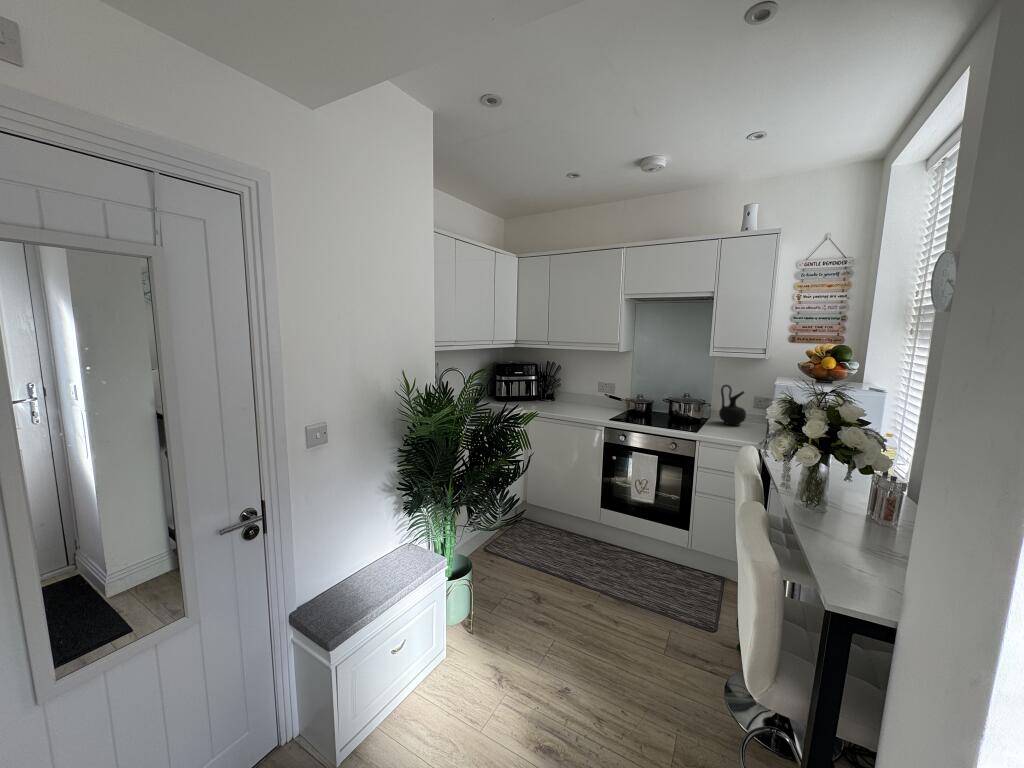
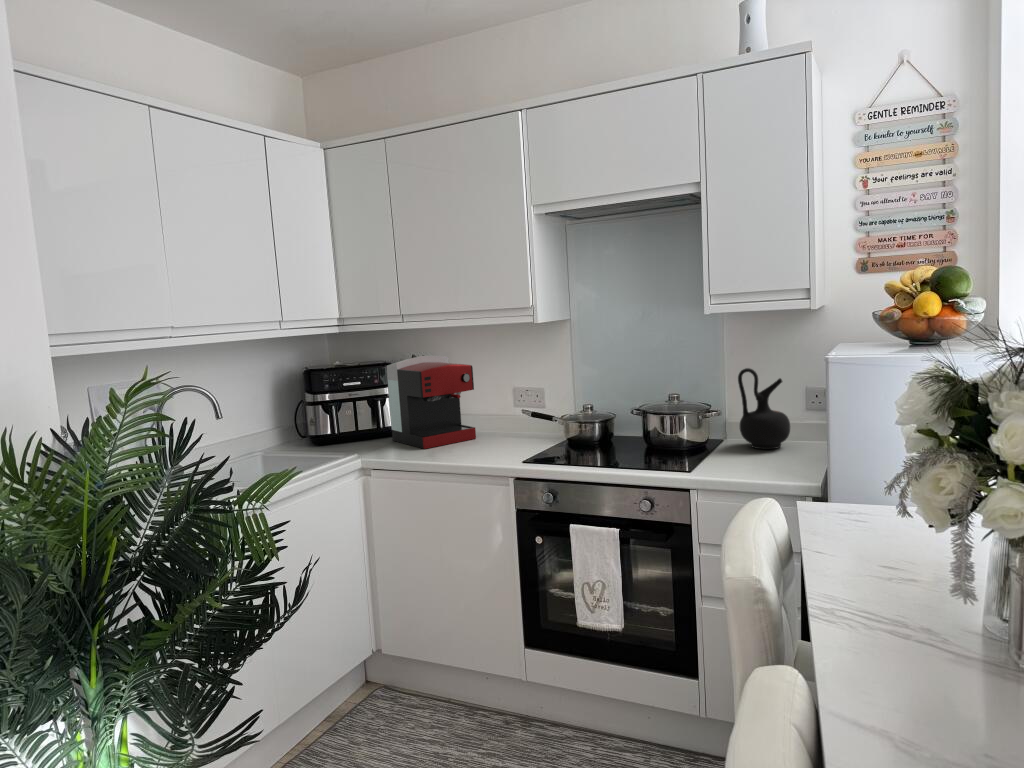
coffee maker: none [540,364,583,409] -> present [387,356,476,449]

